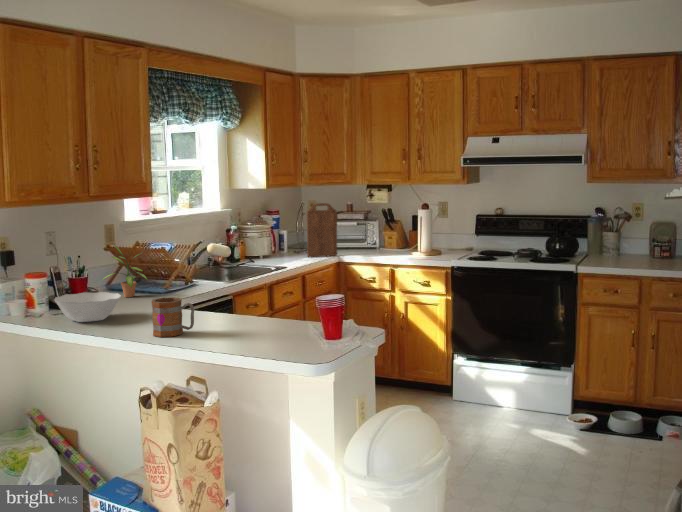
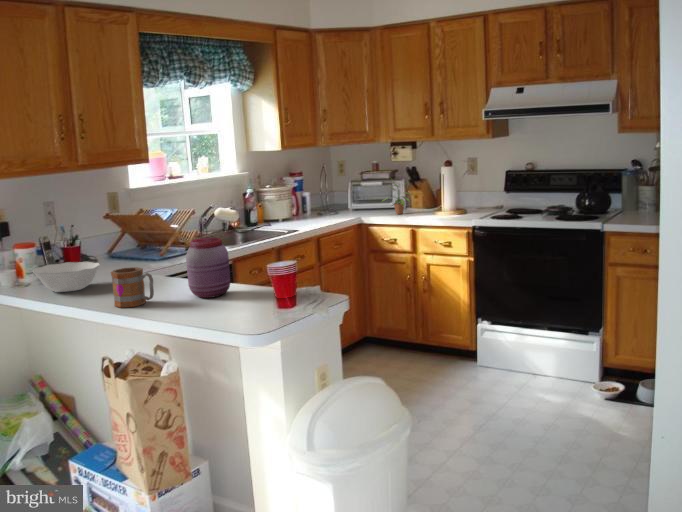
cutting board: present [307,203,337,257] -> none [323,163,357,220]
potted plant: present [105,245,147,297] -> present [394,184,409,214]
jar: none [224,270,266,328] -> present [186,238,230,298]

